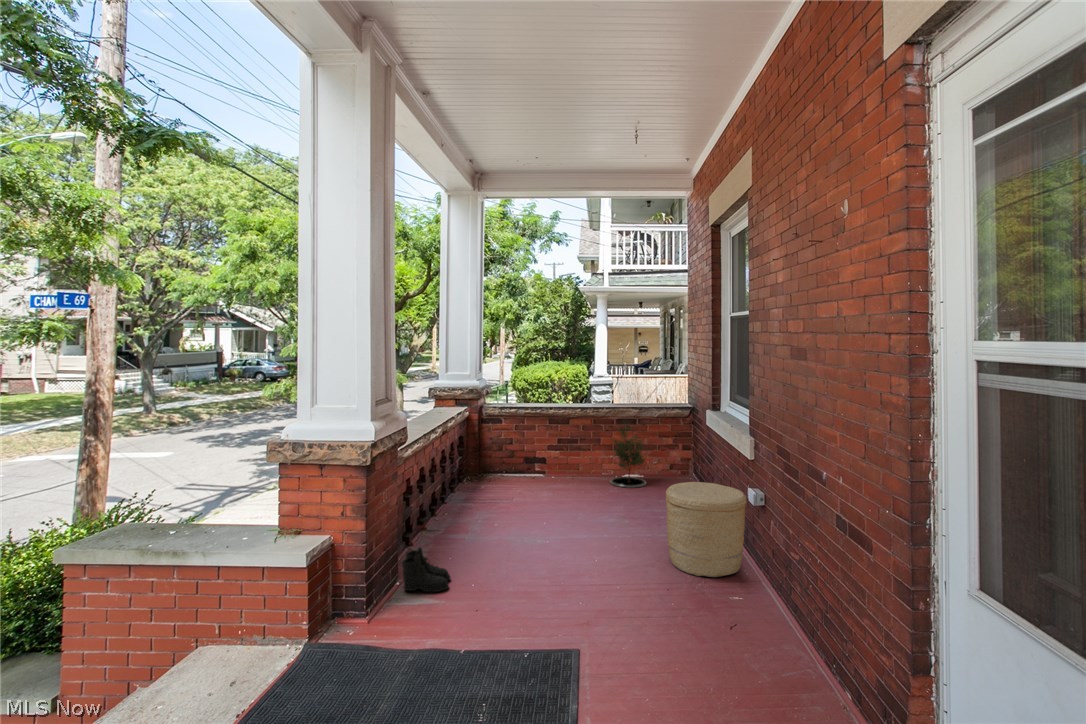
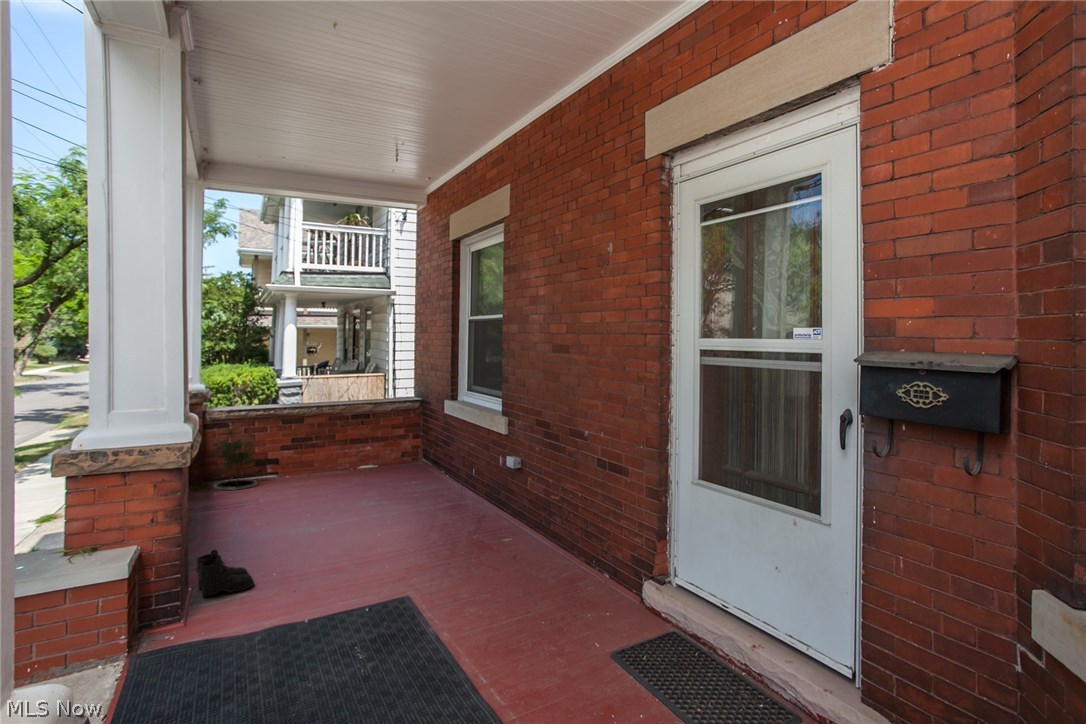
potted tree: present [610,427,646,488] -> present [214,422,257,490]
woven basket: present [666,482,747,577] -> none [442,457,506,531]

